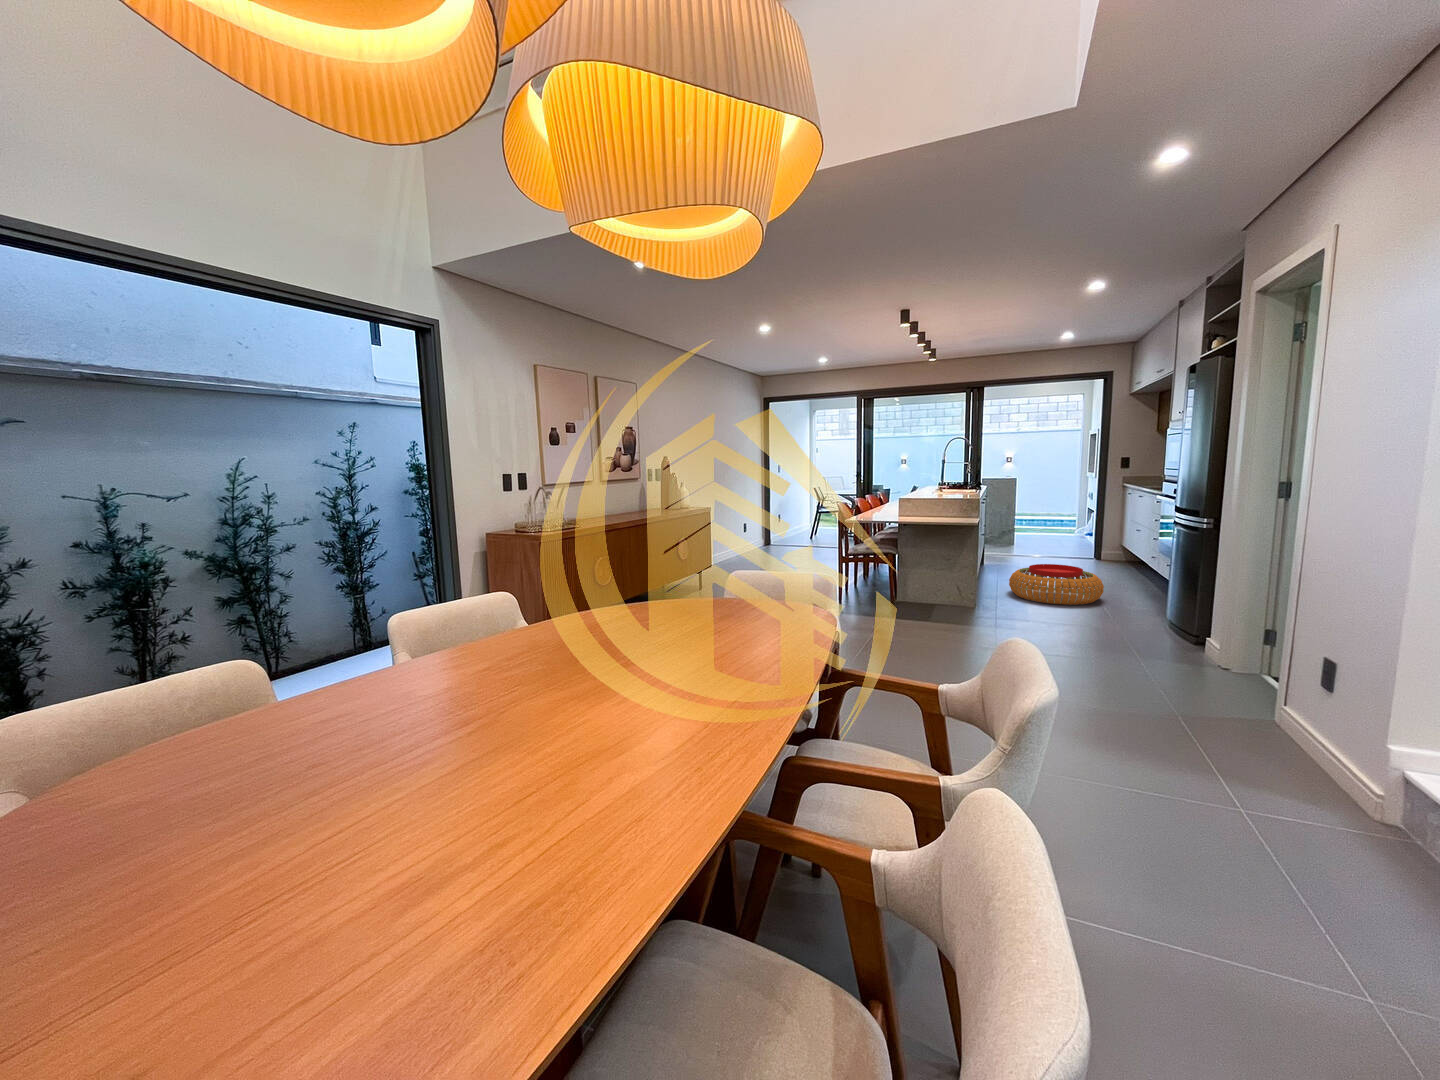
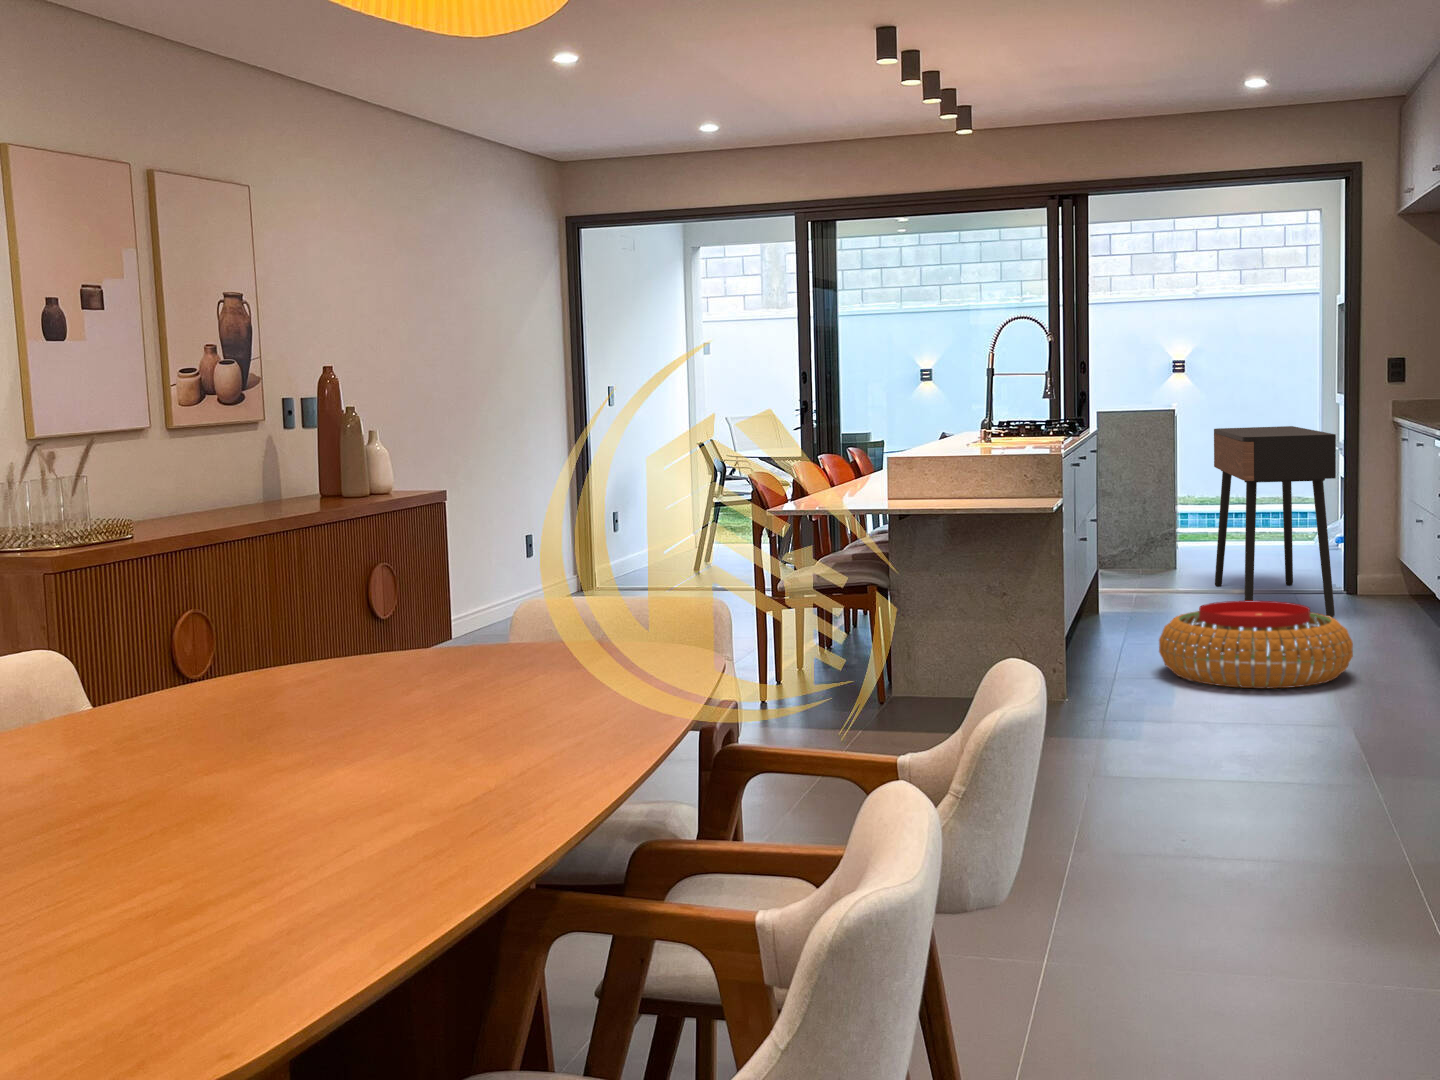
console table: none [1033,487,1097,572] -> present [1214,426,1336,618]

